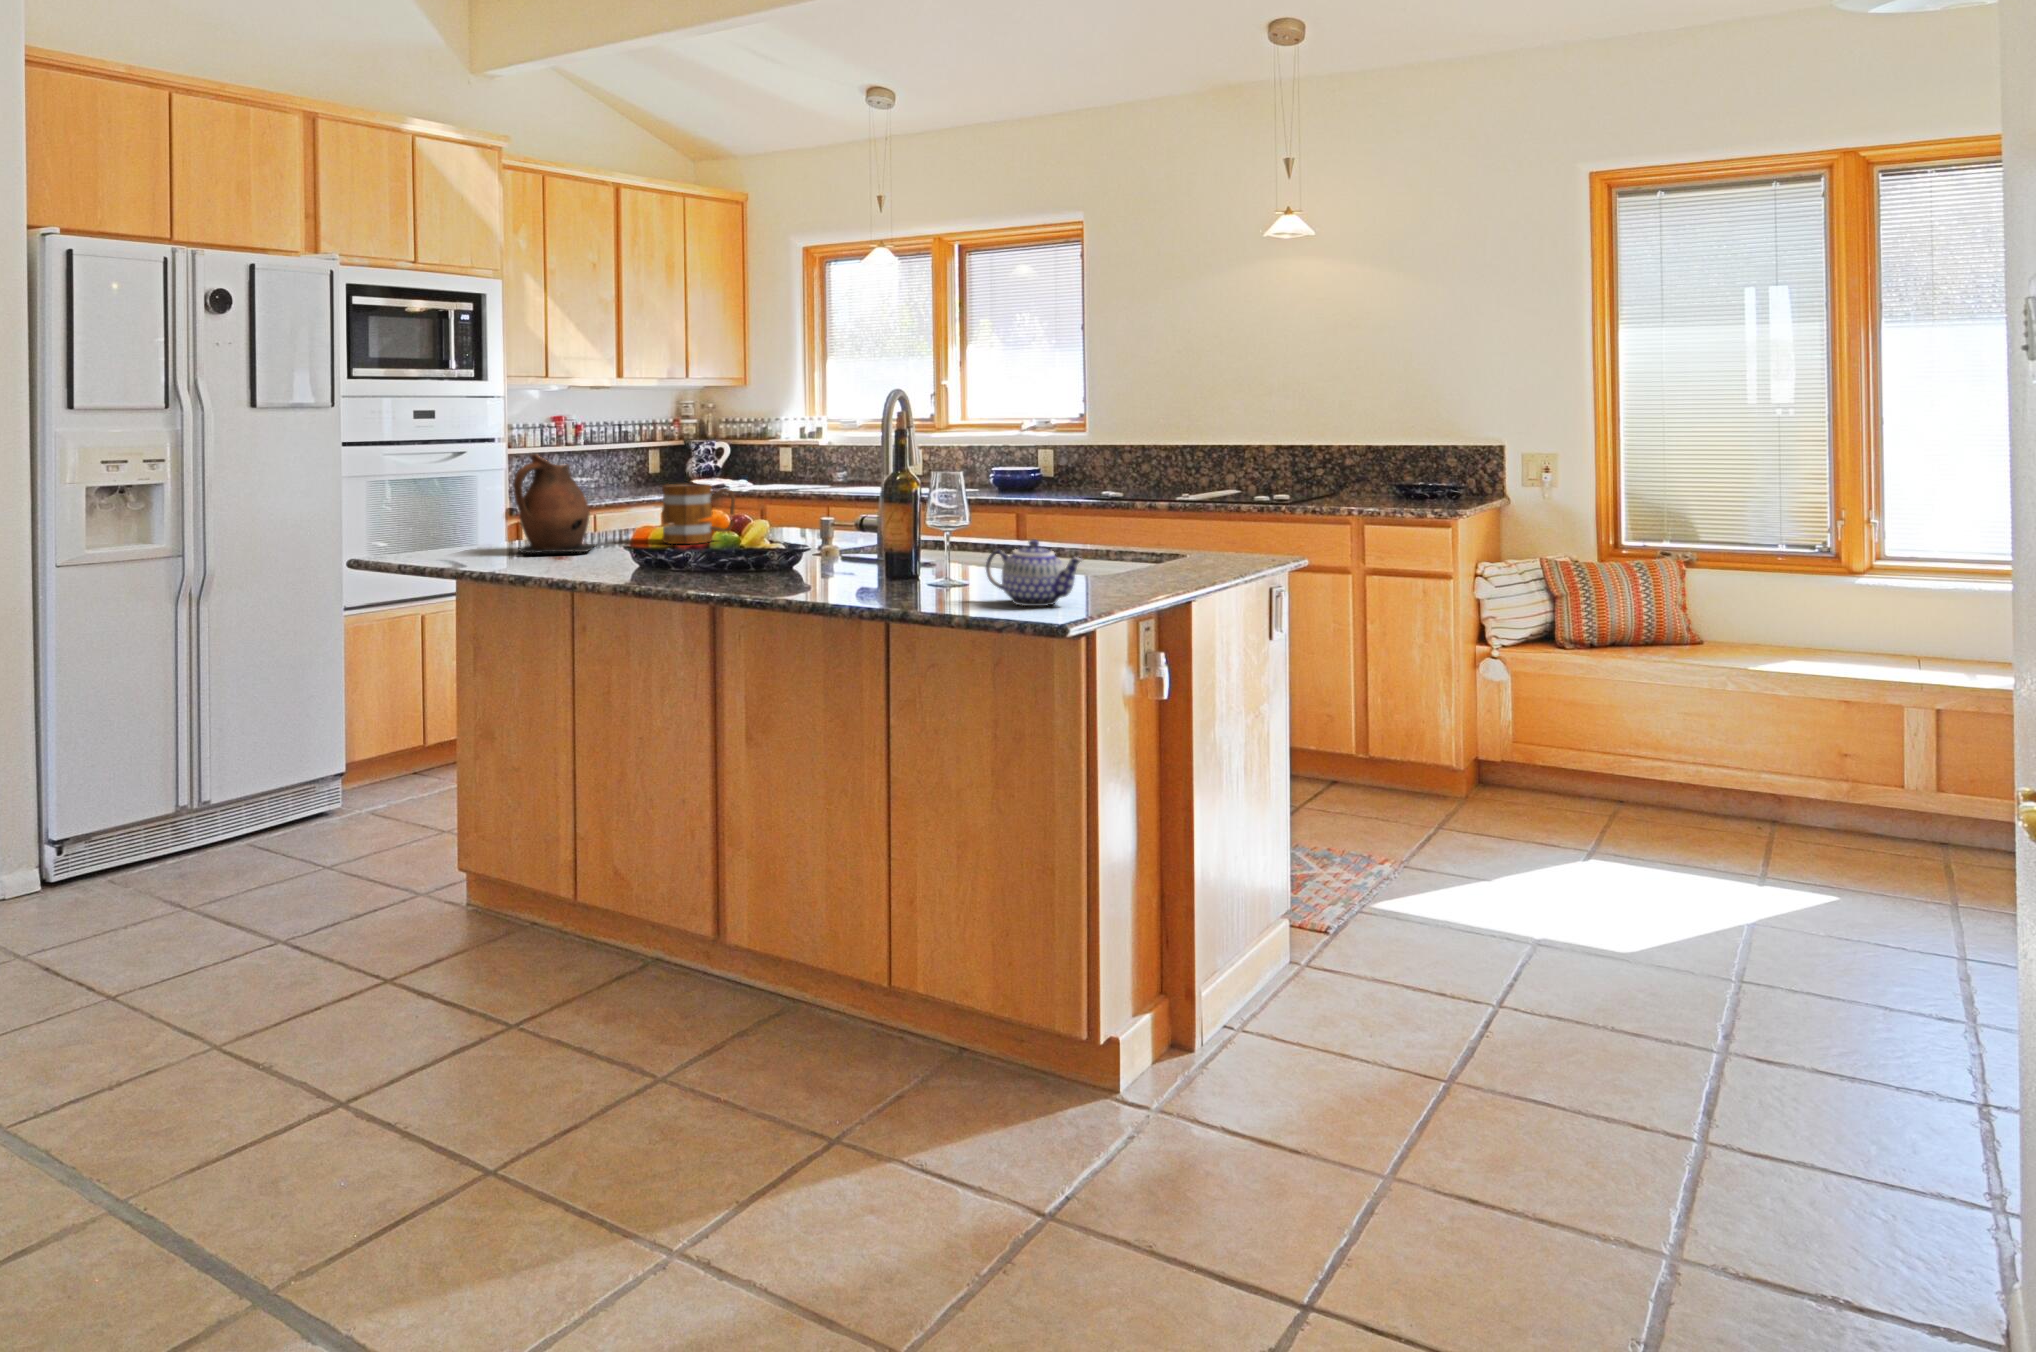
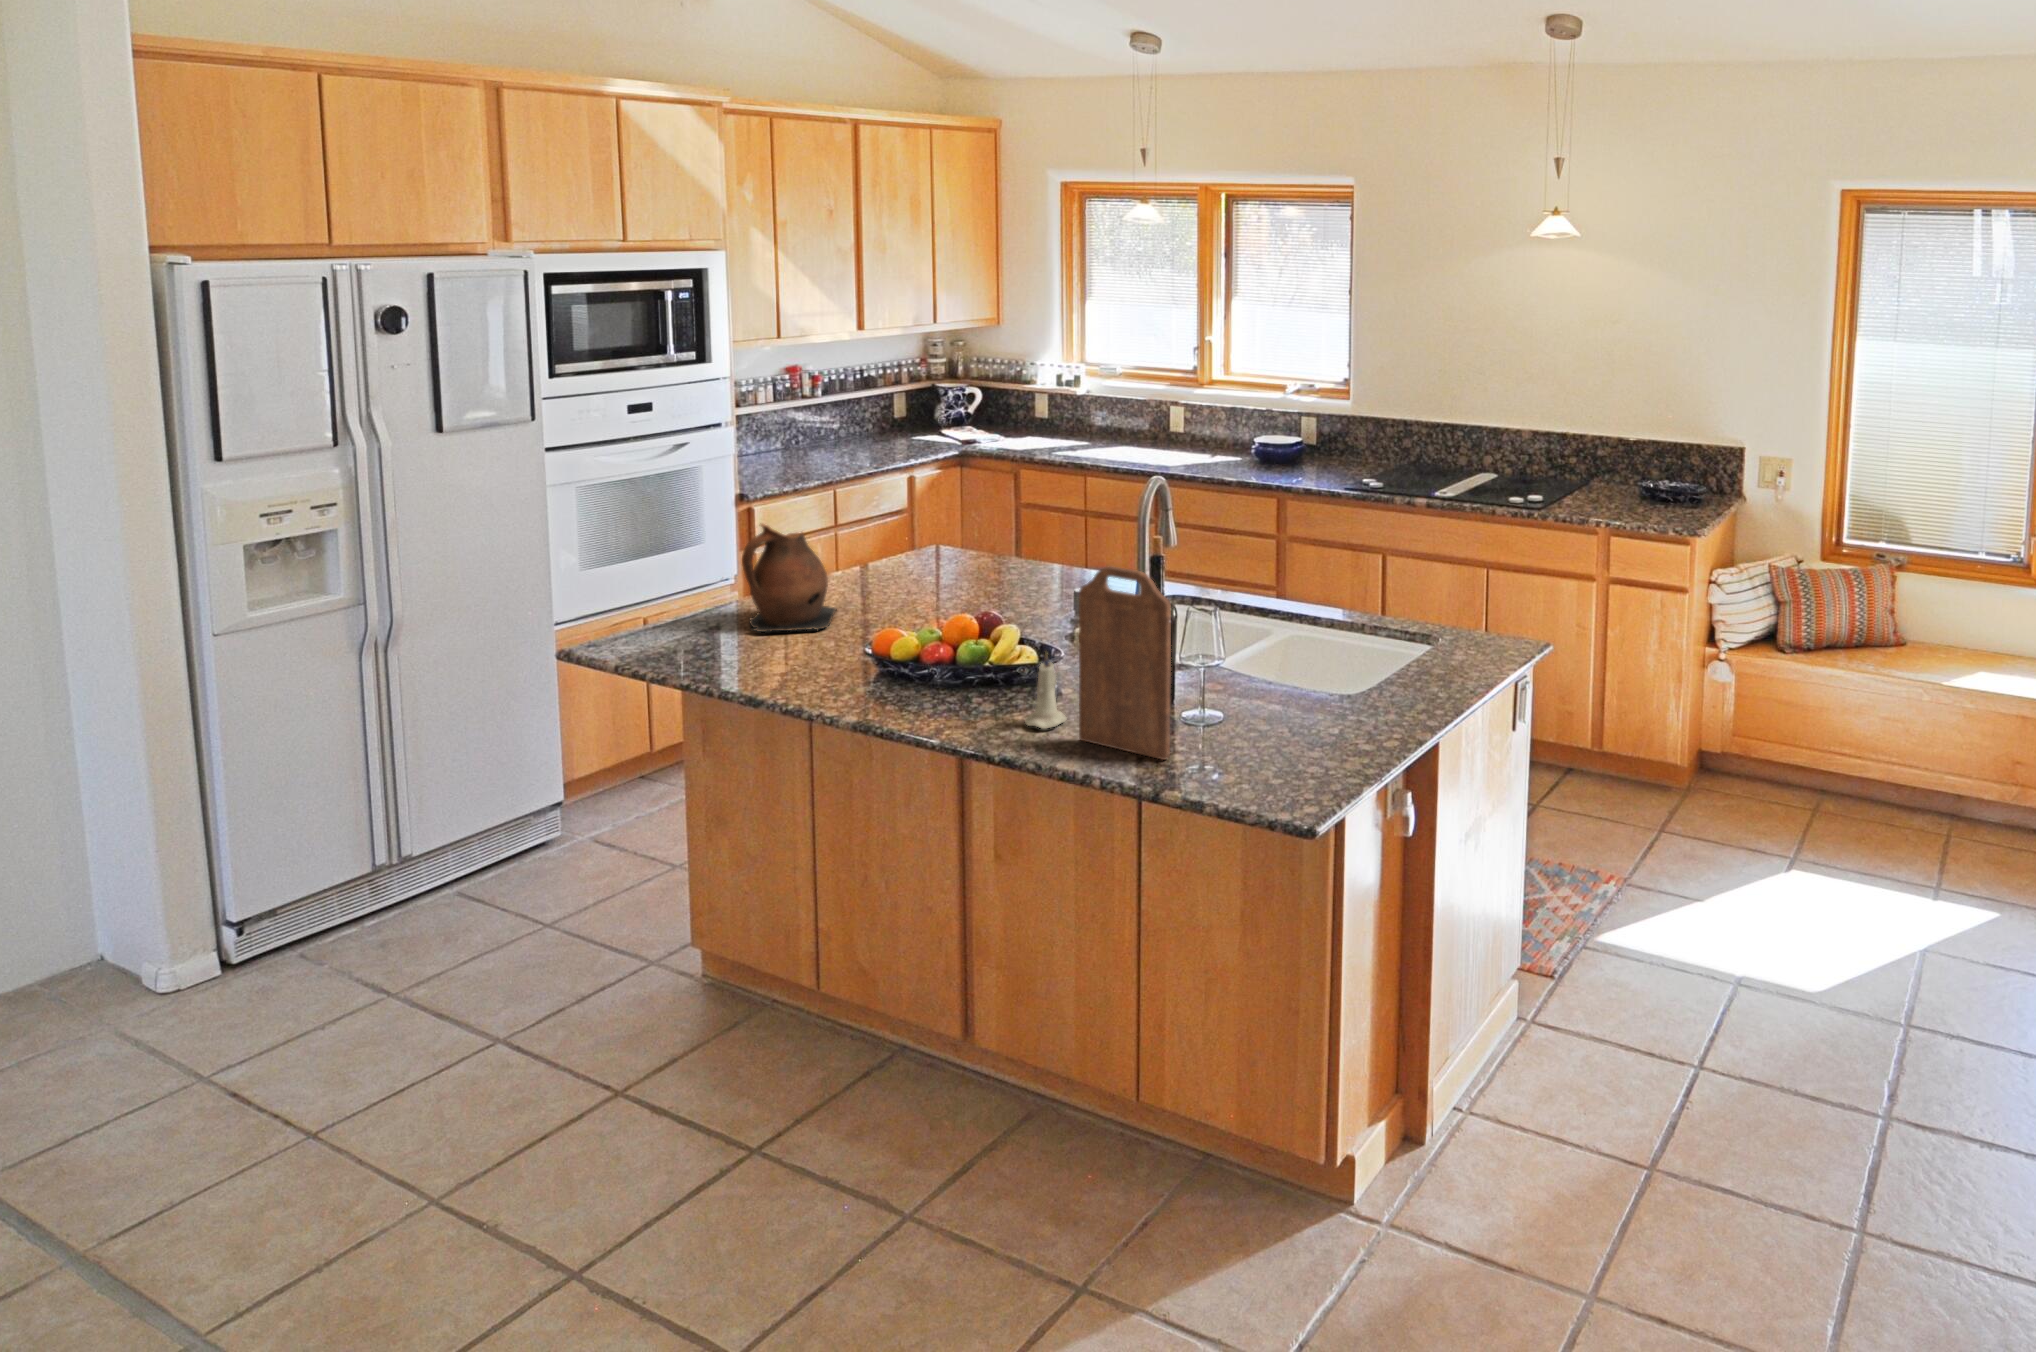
cutting board: none [827,416,917,601] -> present [1079,566,1171,760]
mug: present [662,483,735,544] -> none [907,536,987,607]
candle: none [776,513,816,588] -> present [1025,653,1066,729]
teapot: present [986,540,1082,606] -> none [1240,706,1338,776]

